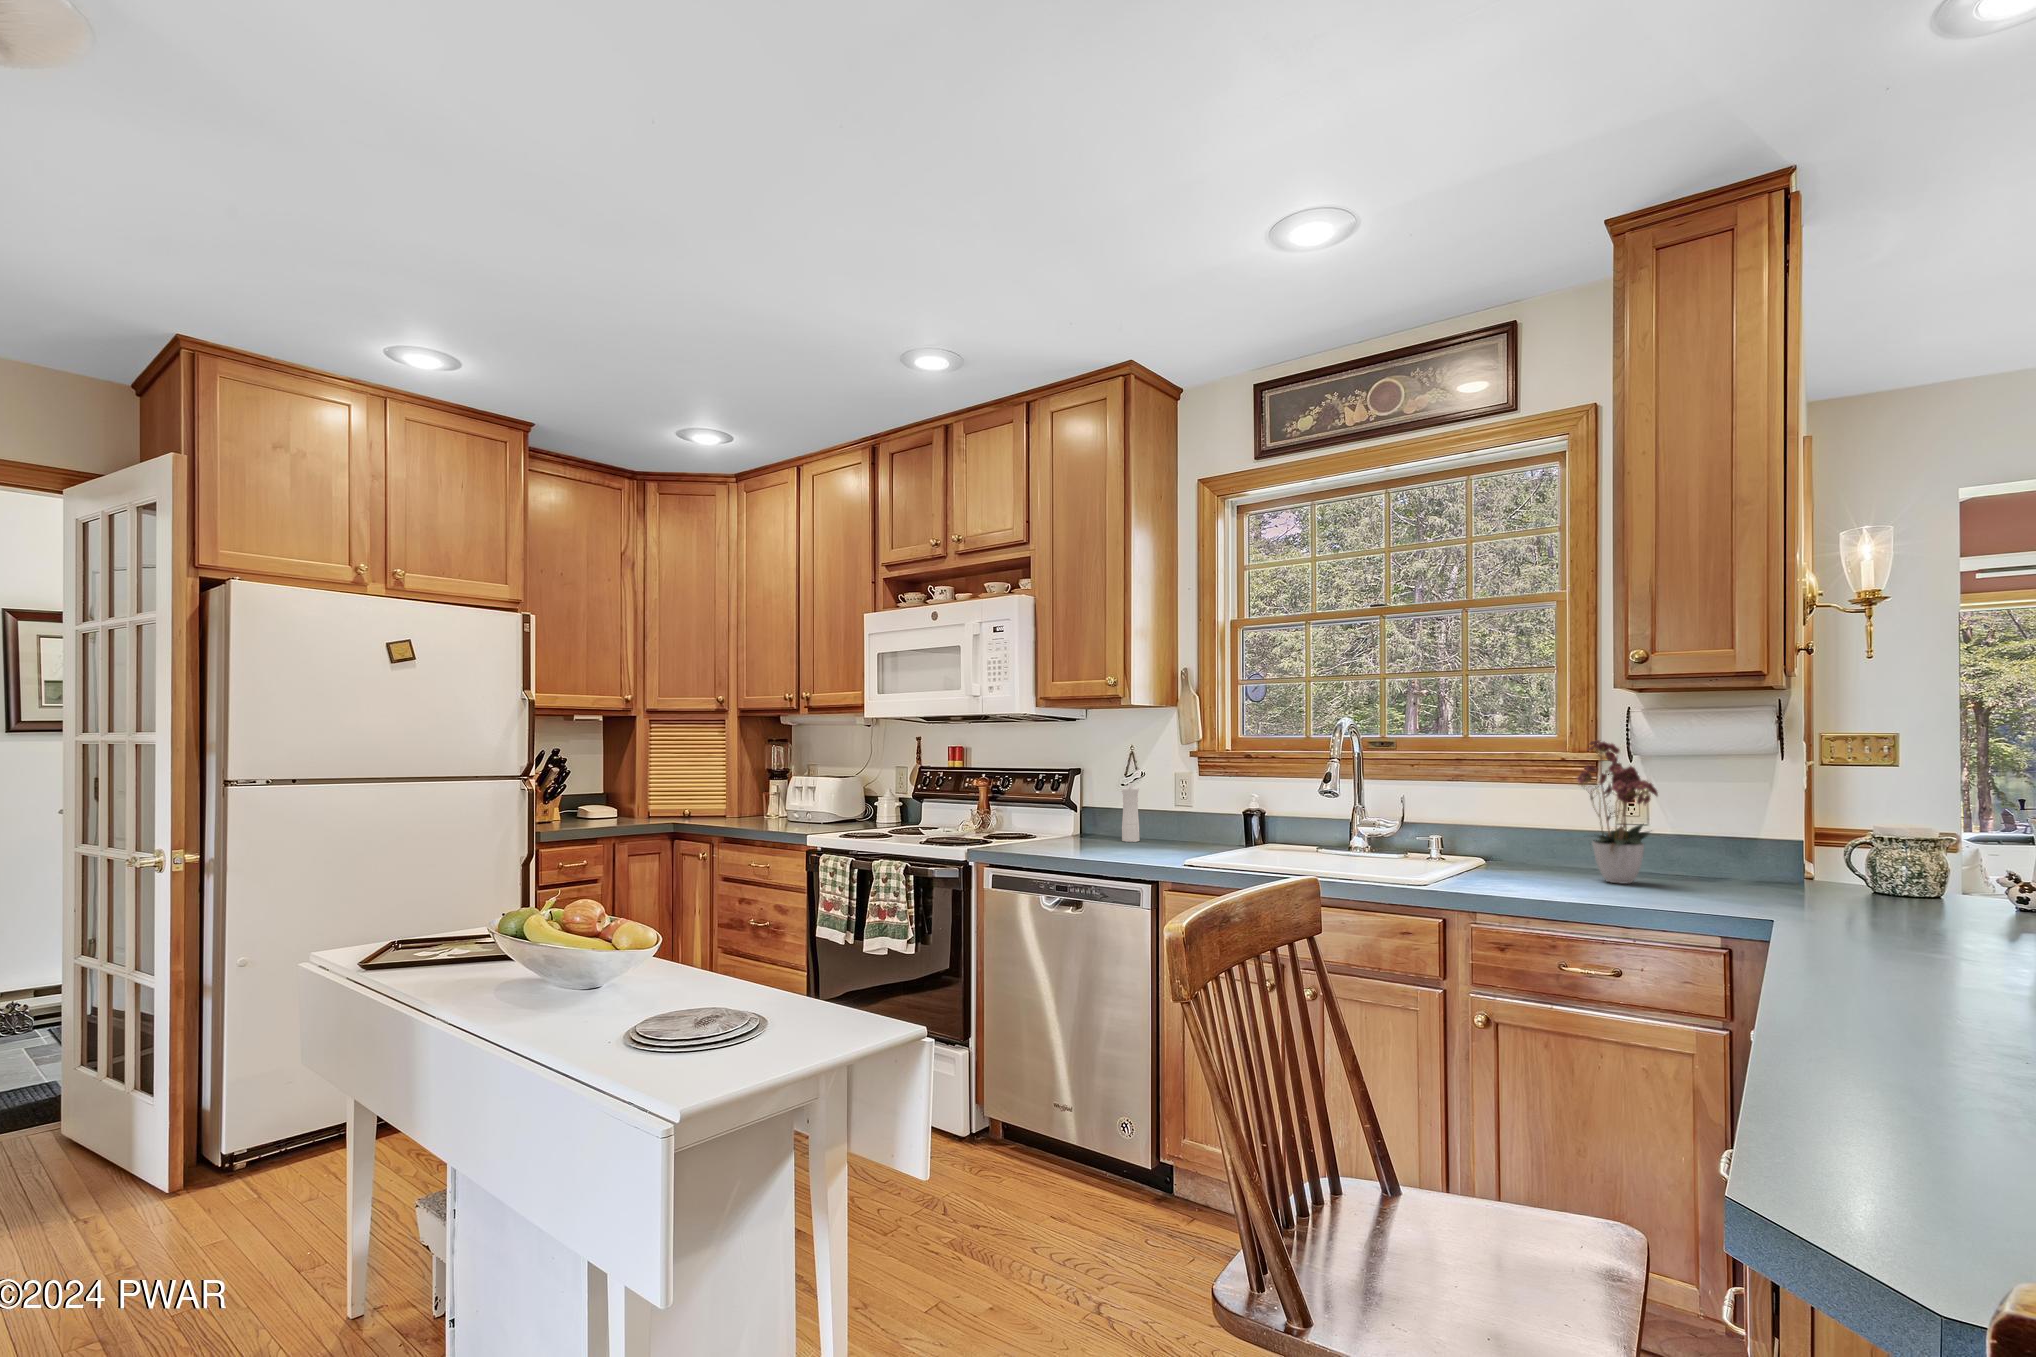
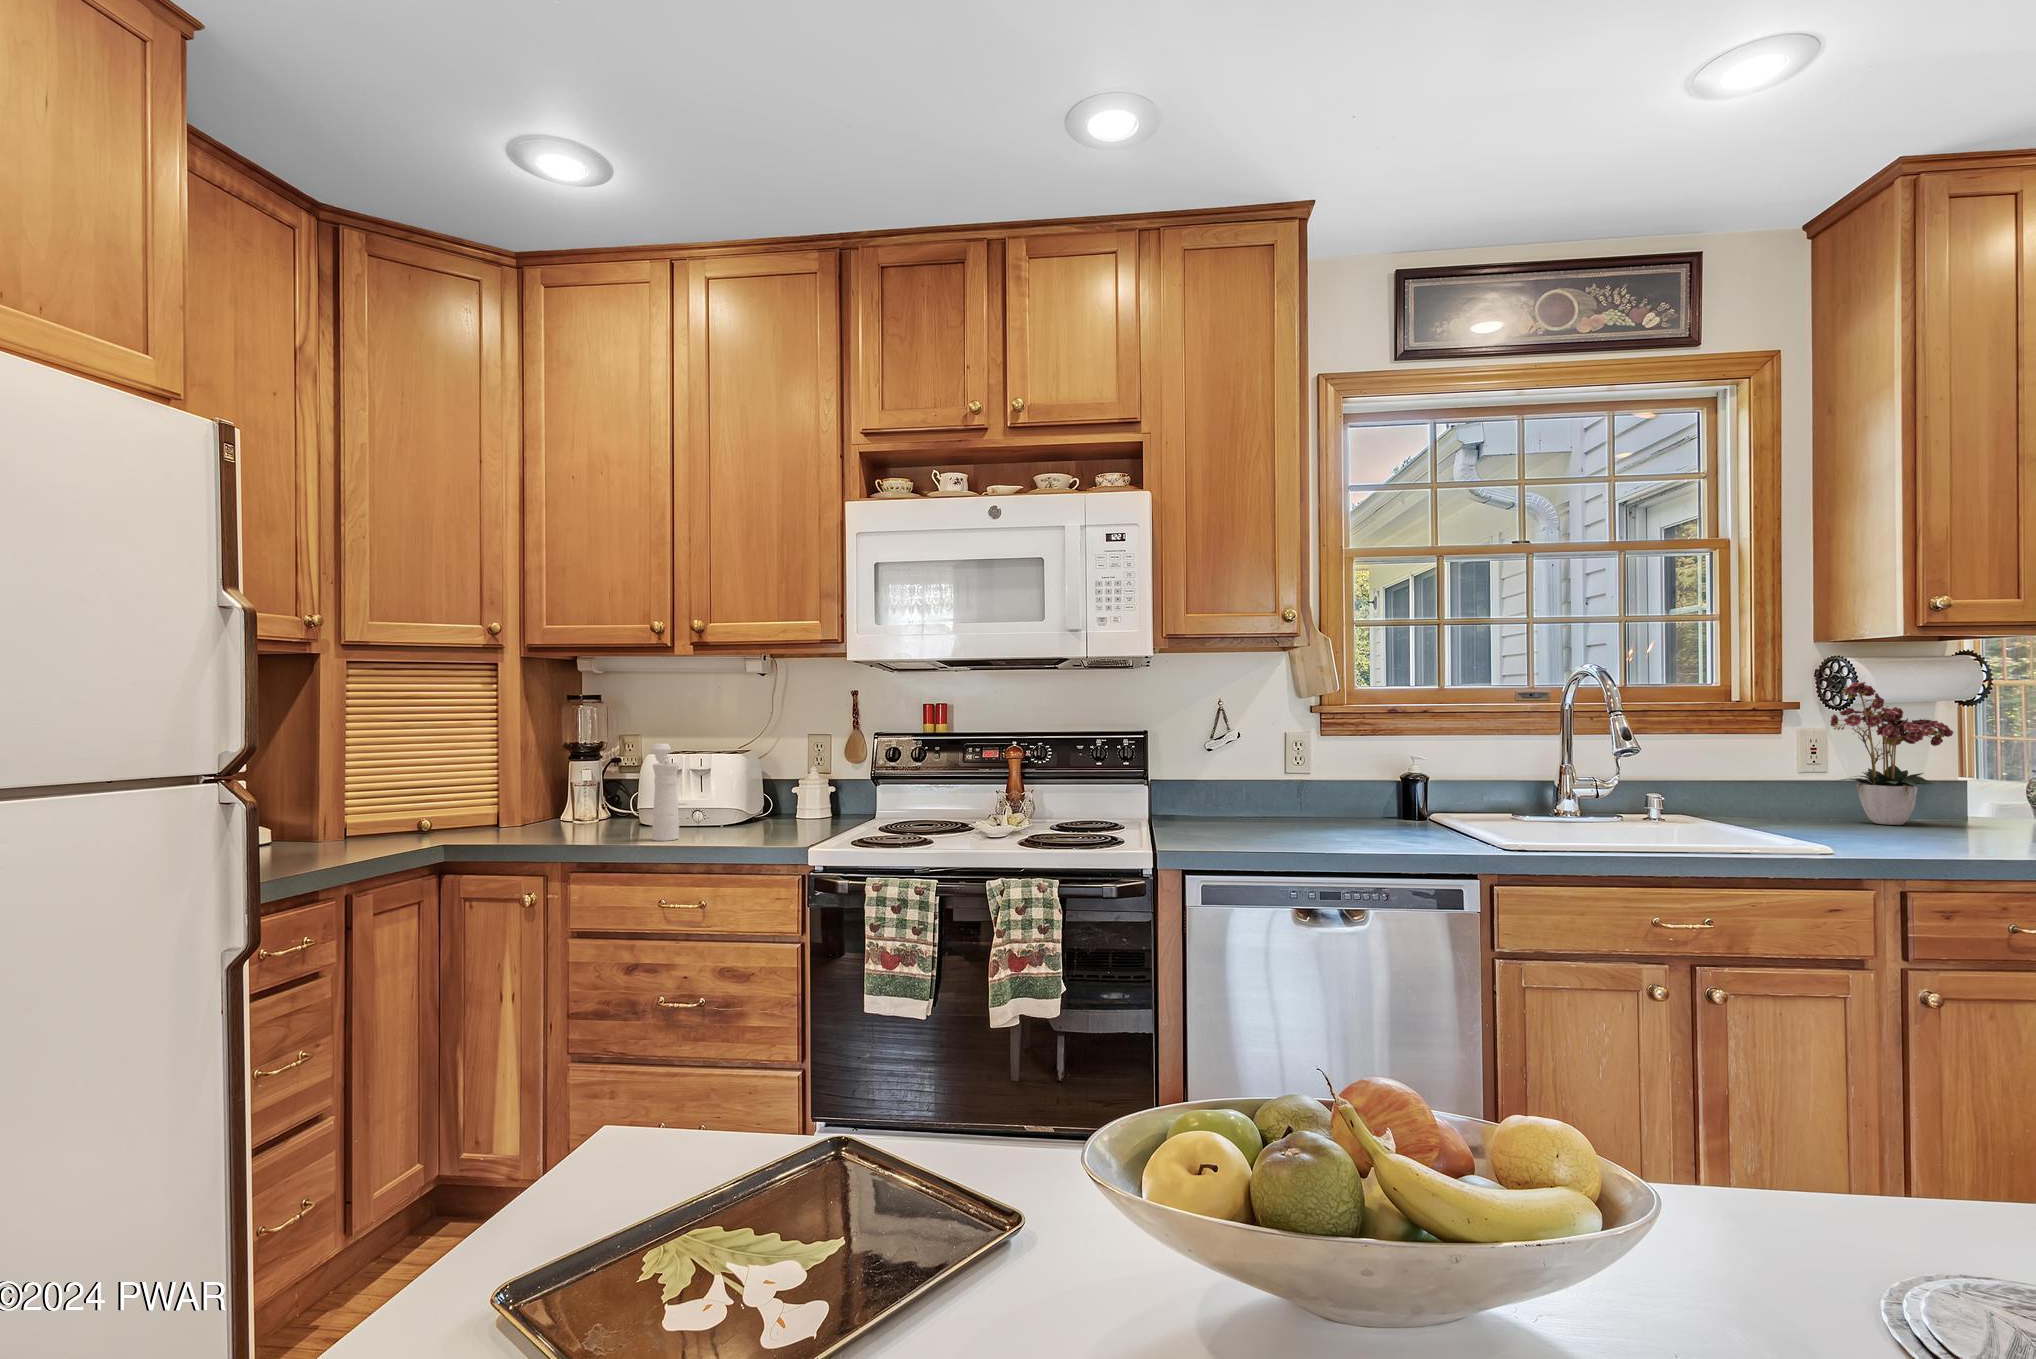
pepper mill: present [1121,783,1140,842] -> present [651,744,679,841]

